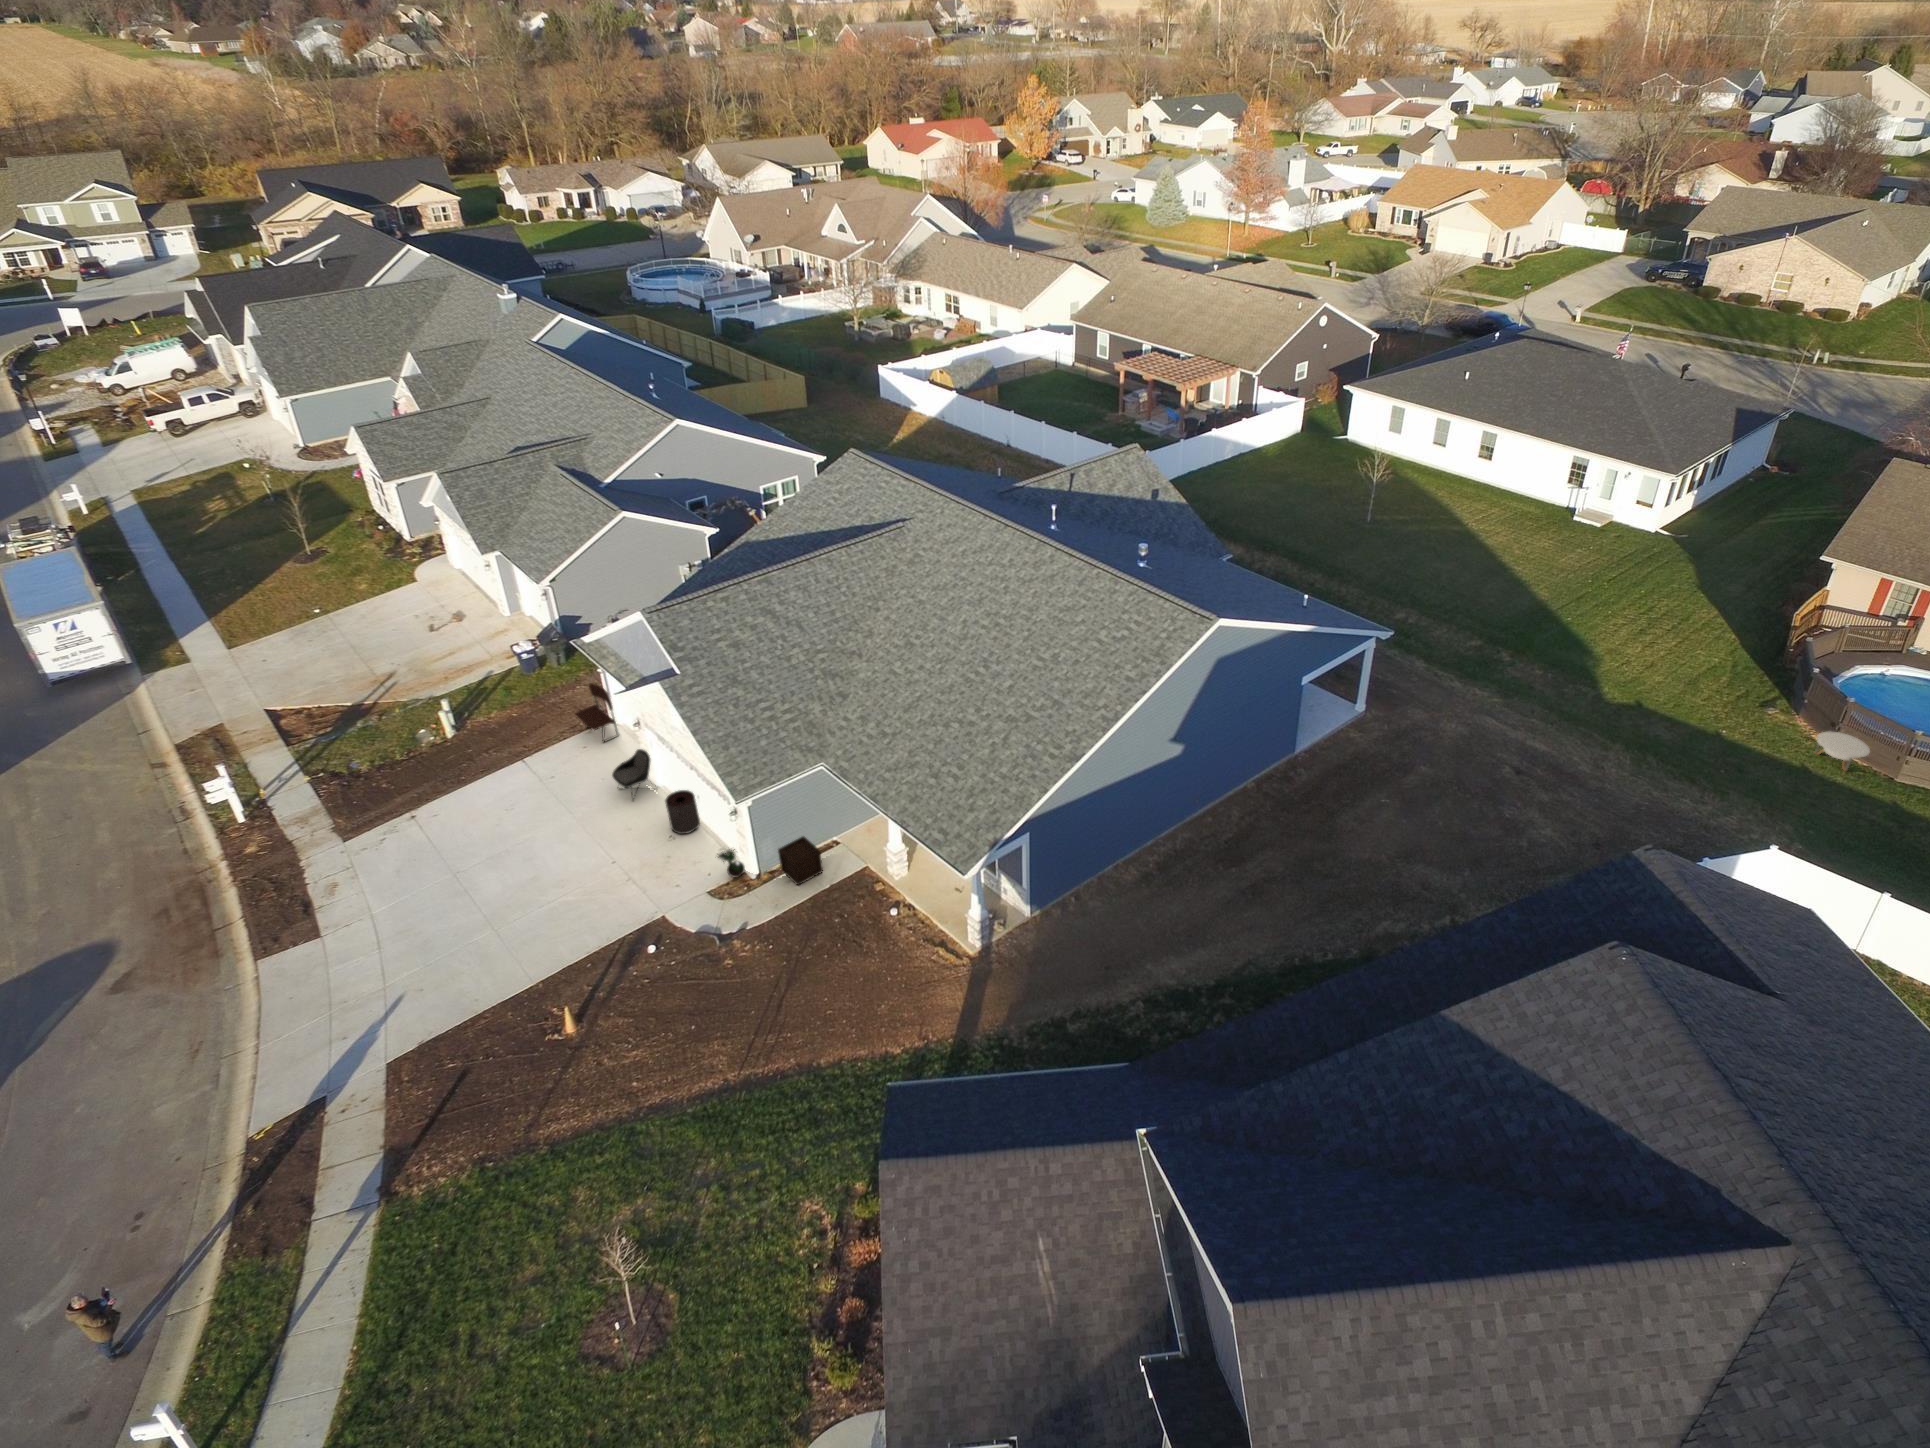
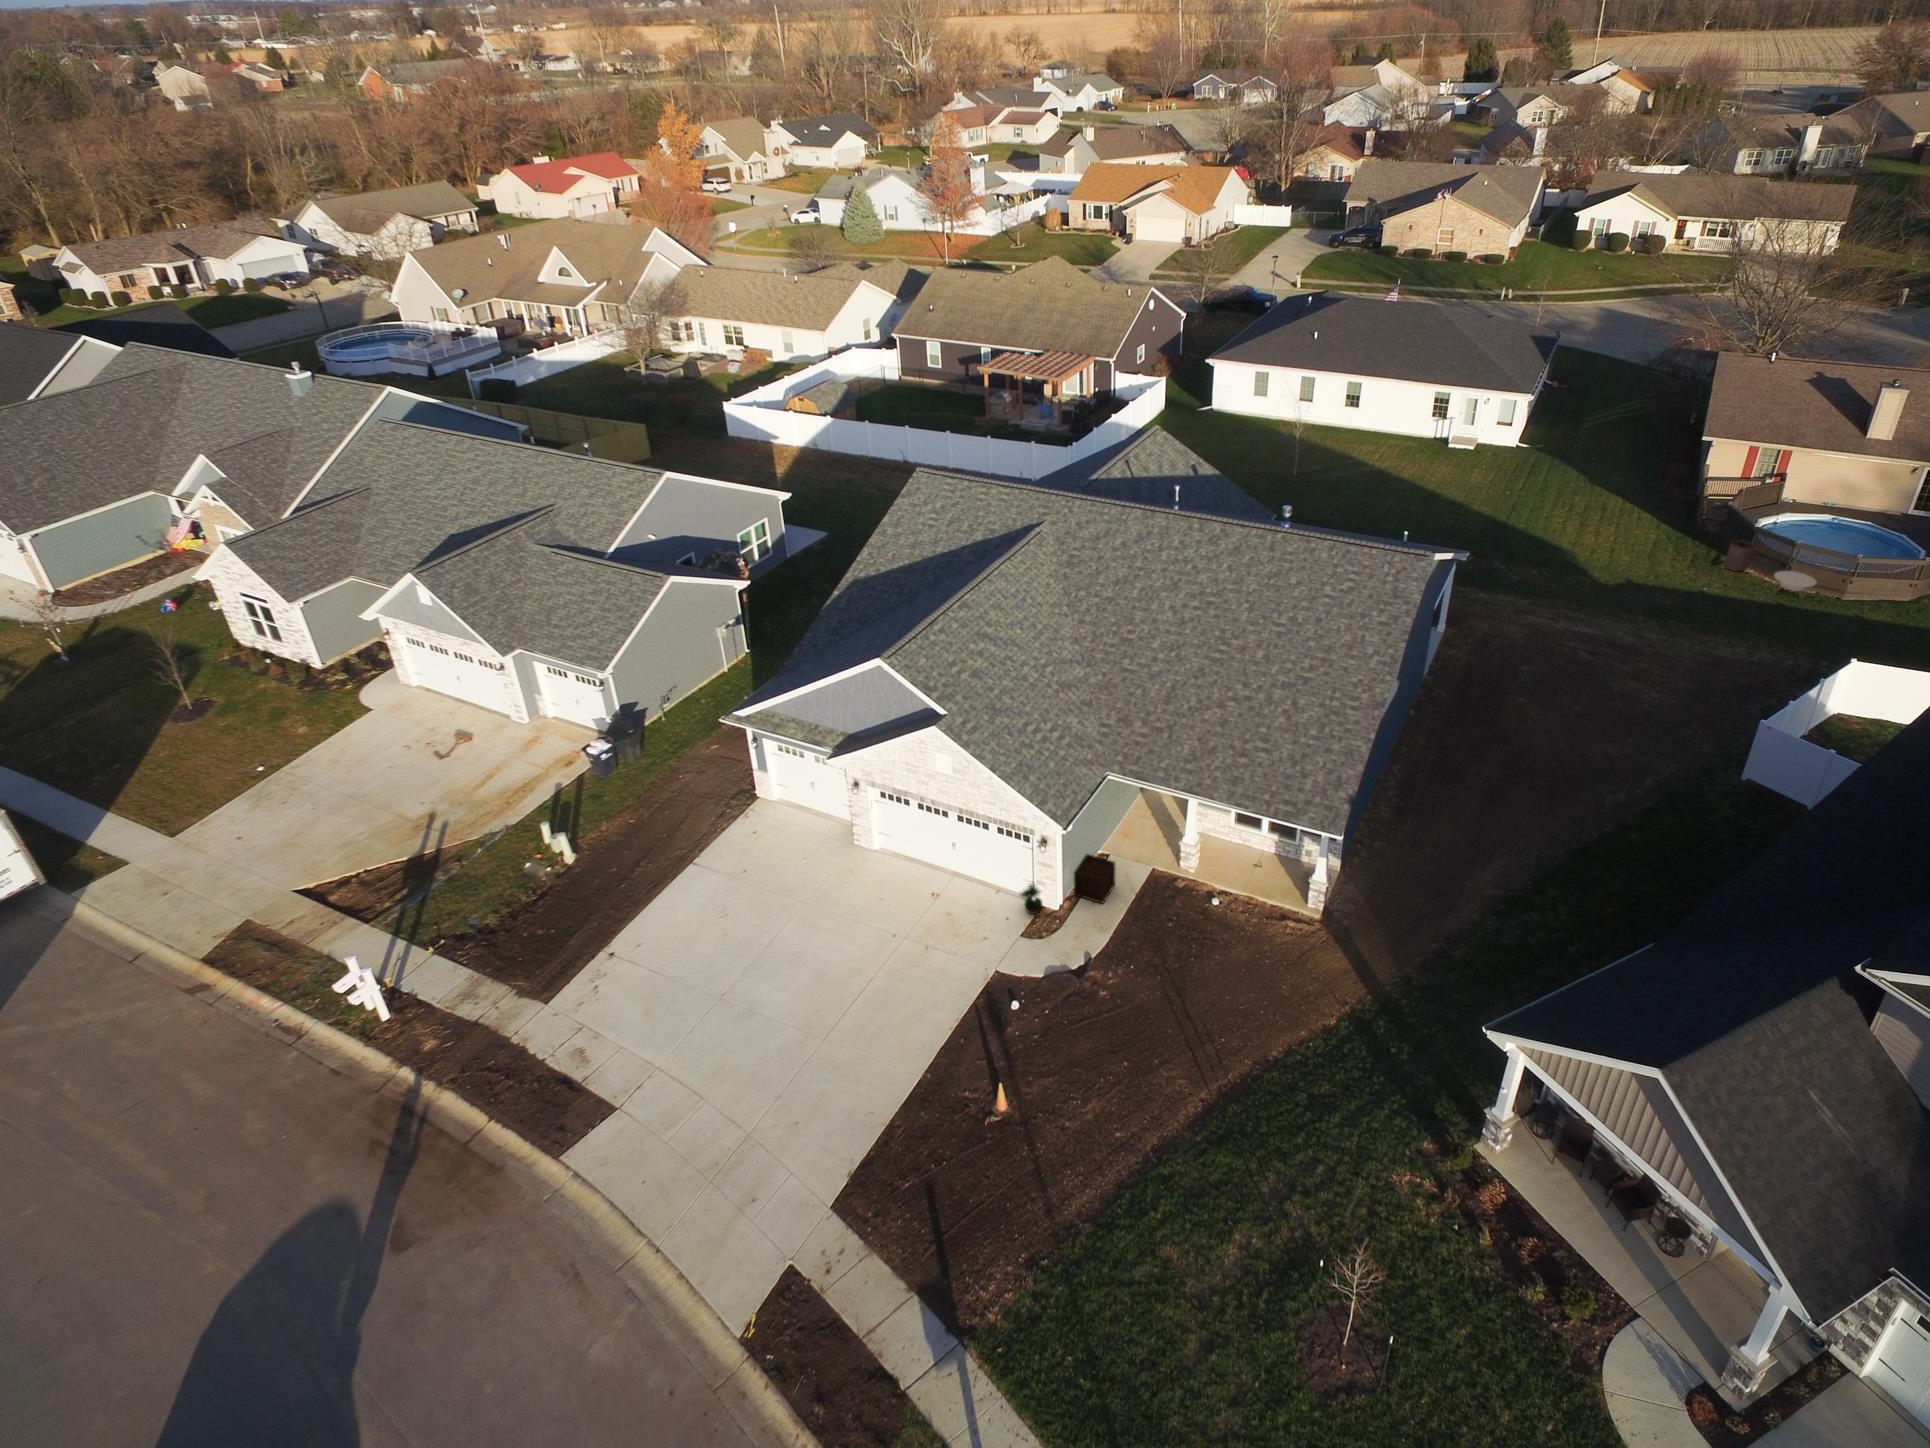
bench: present [575,683,619,742] -> none [721,763,777,826]
lounge chair: present [612,749,656,799] -> none [823,815,872,873]
trash can: present [665,790,700,834] -> present [1724,540,1754,571]

